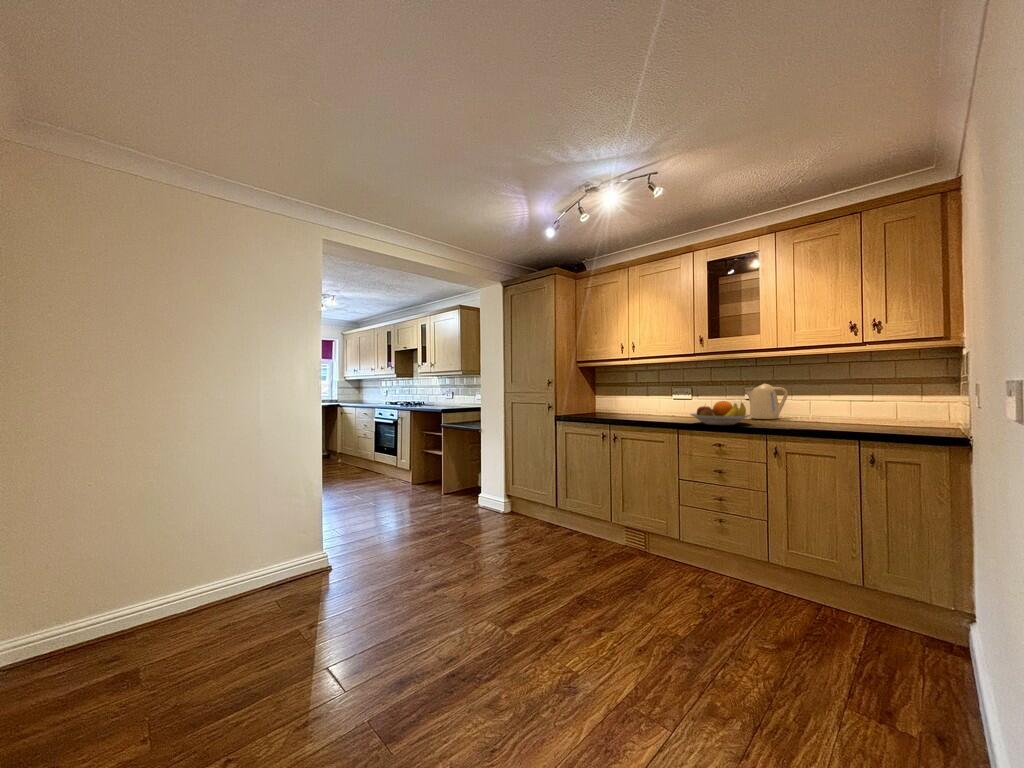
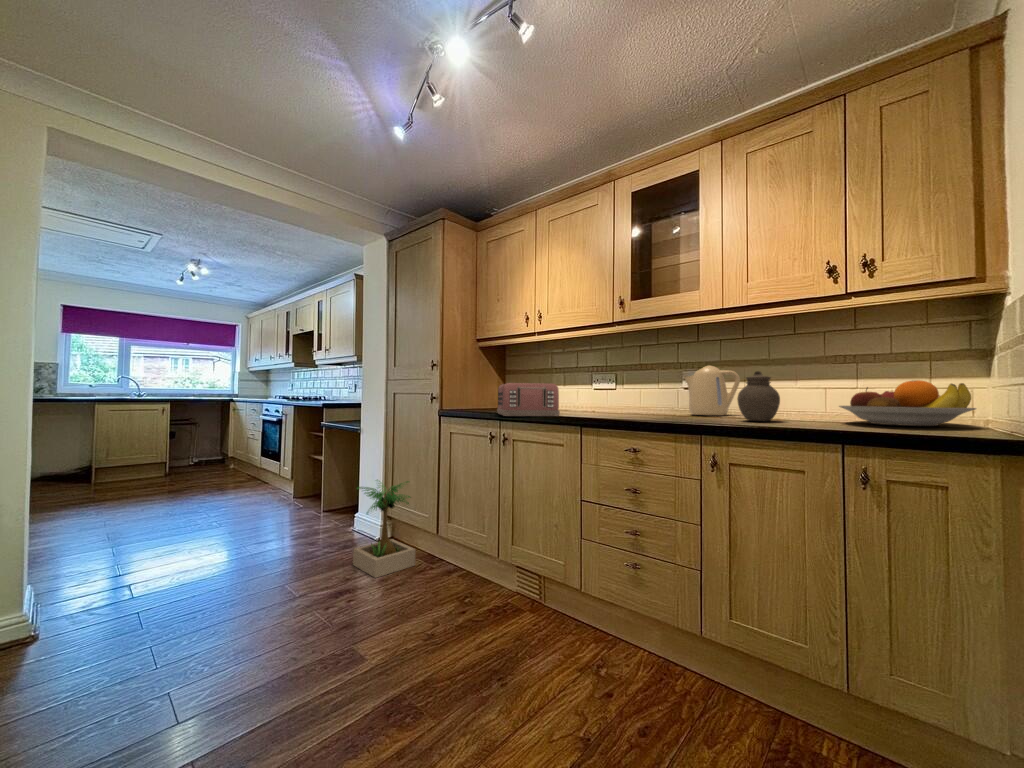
jar: none [789,391,818,424] -> present [737,371,780,421]
toaster: none [602,397,654,421] -> present [497,383,560,416]
fruit bowl: present [690,401,750,425] -> present [839,380,976,426]
potted plant: none [495,466,545,537] -> present [353,480,416,578]

